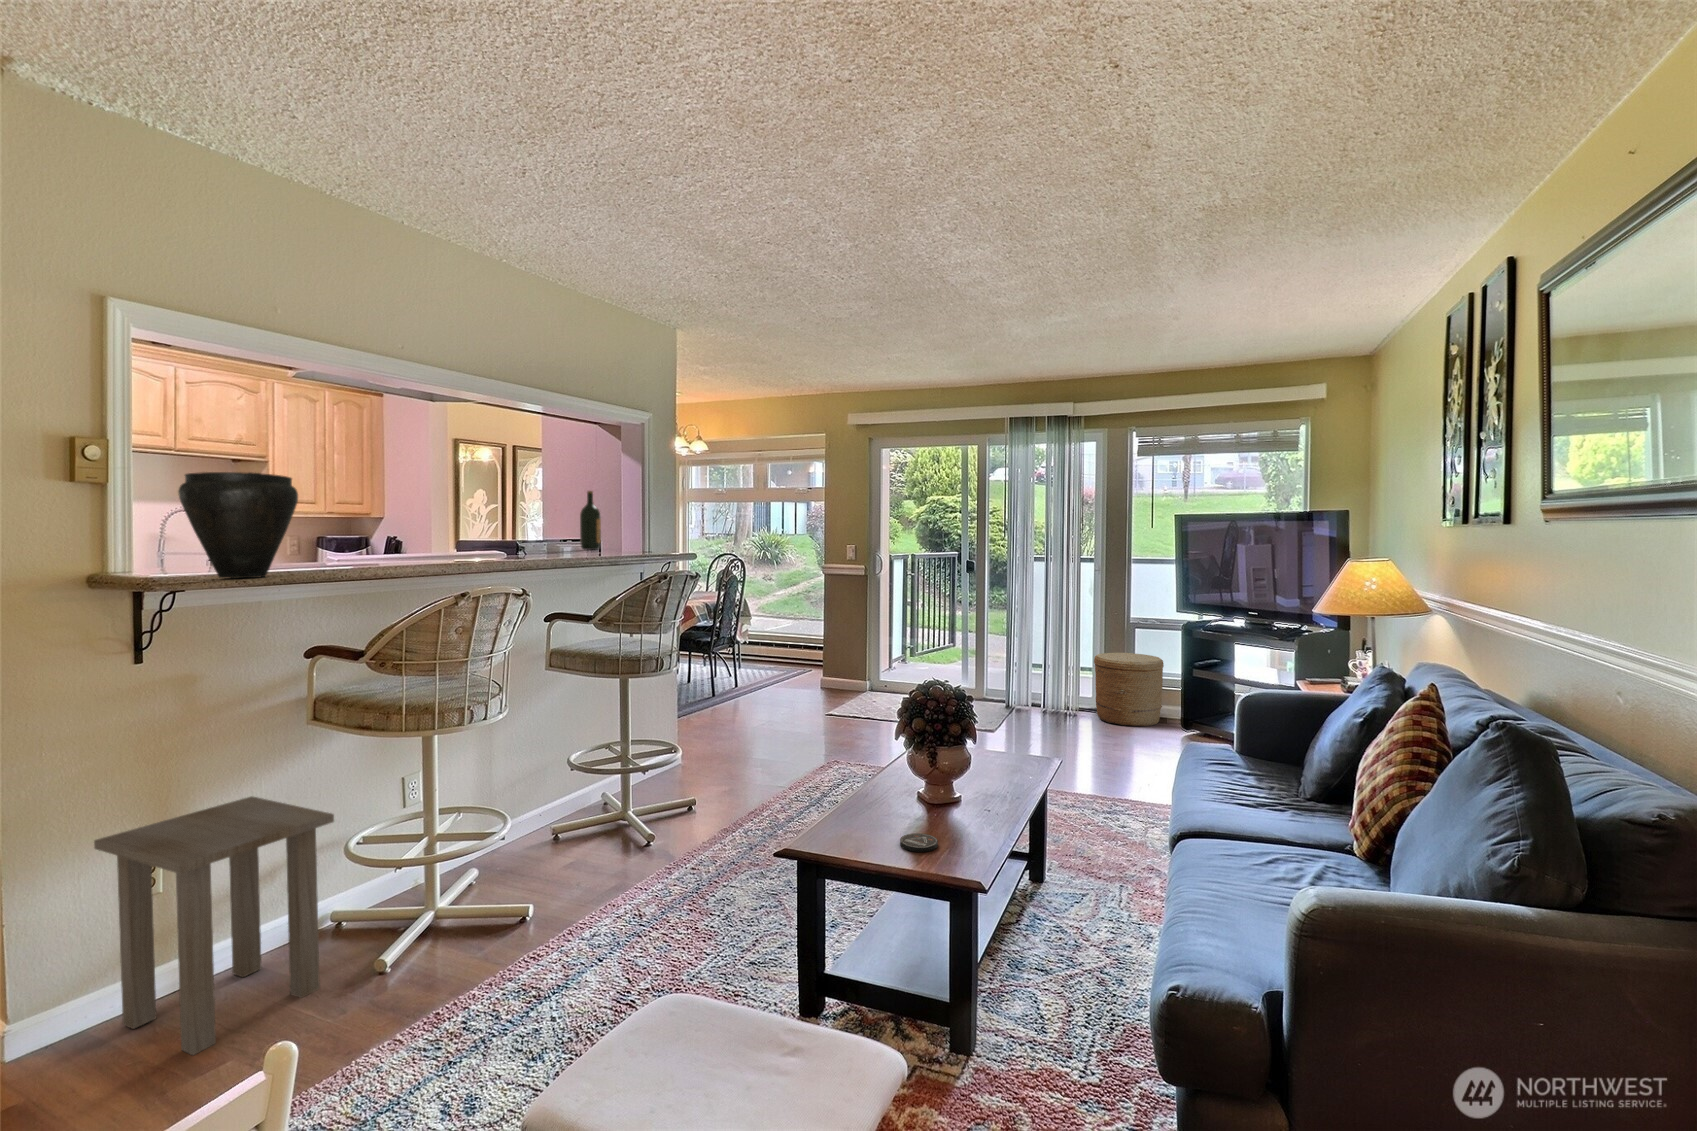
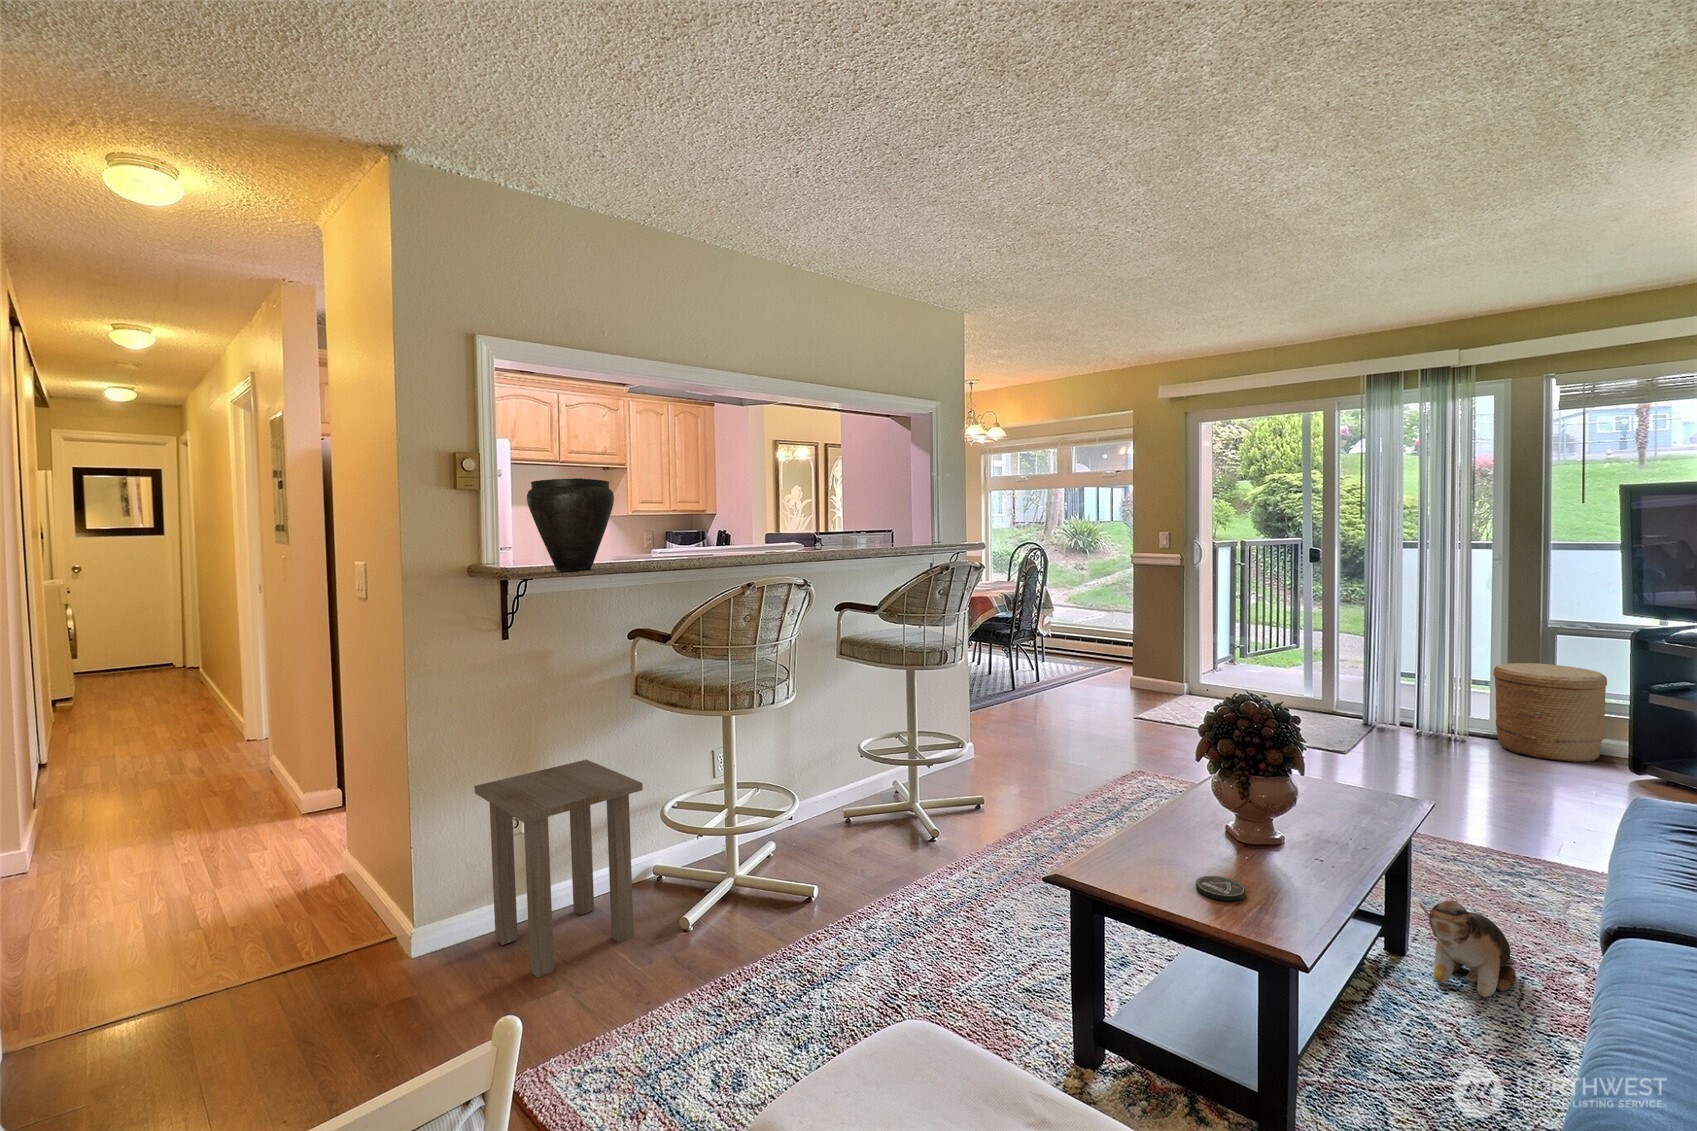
wine bottle: present [580,491,601,550] -> none [868,482,888,540]
plush toy: none [1053,833,1114,904] -> present [1419,900,1516,997]

